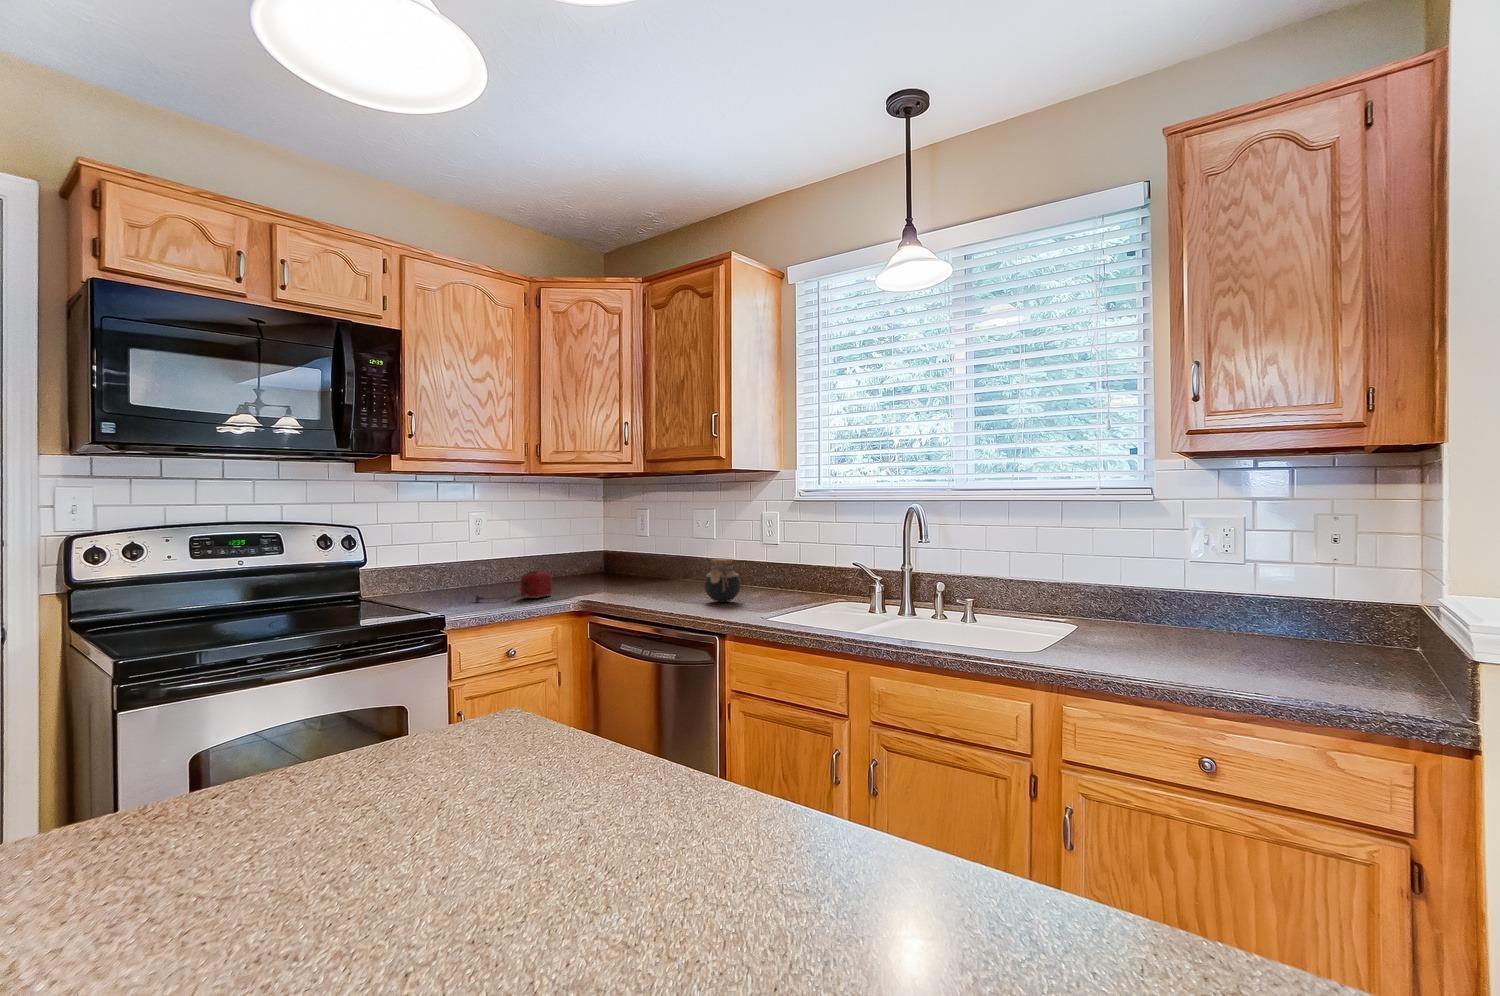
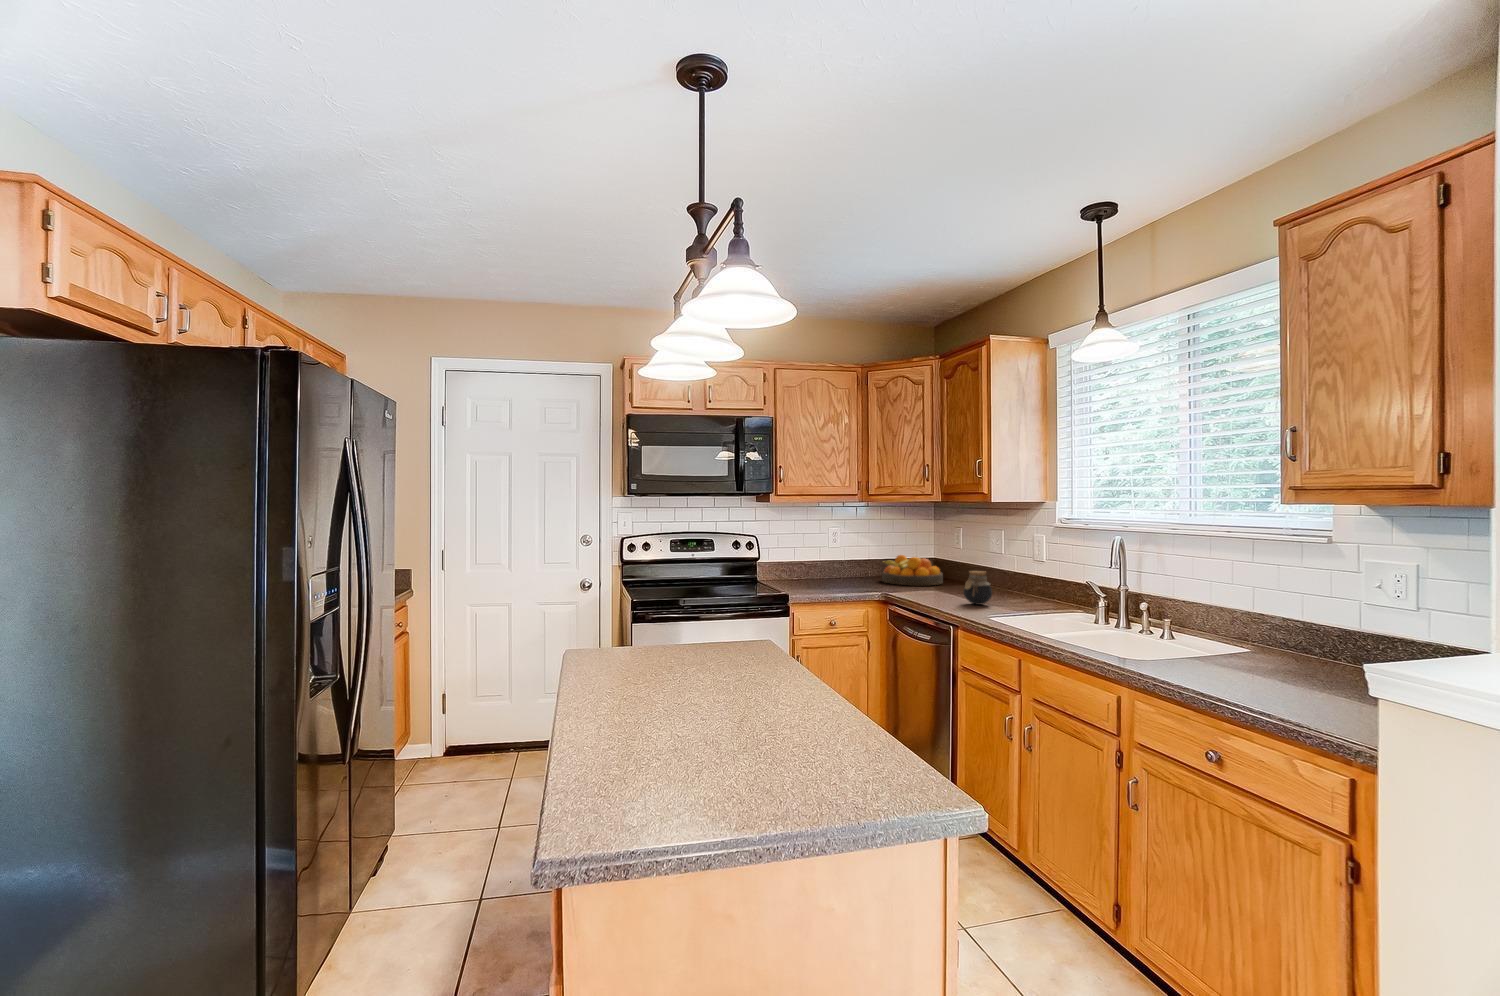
fruit bowl: none [546,546,629,585] -> present [882,555,943,585]
toaster: present [475,571,552,602] -> none [815,571,869,590]

